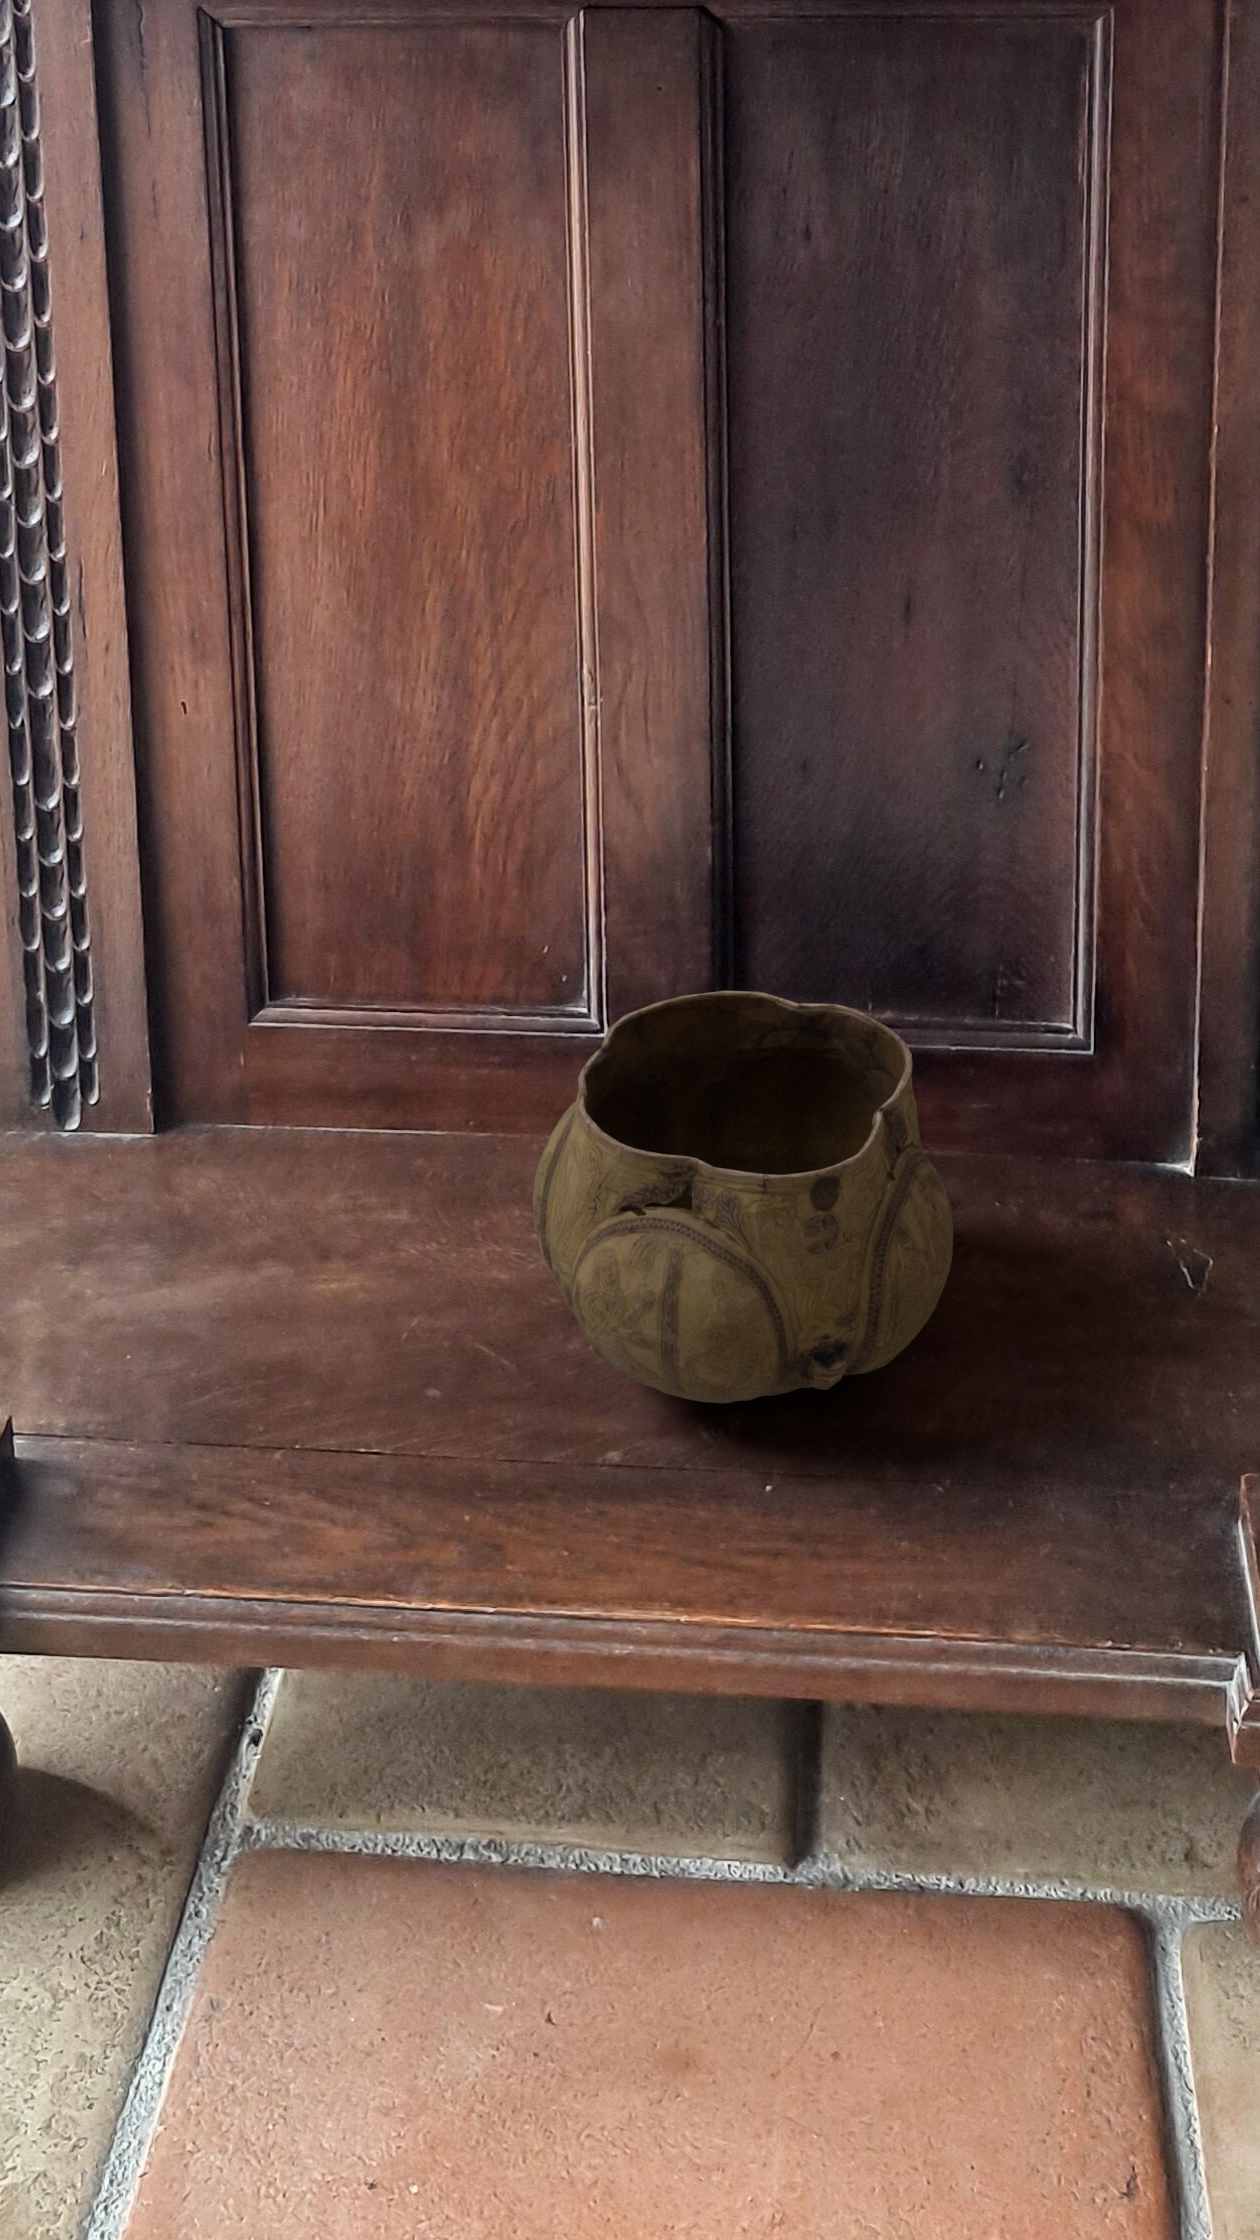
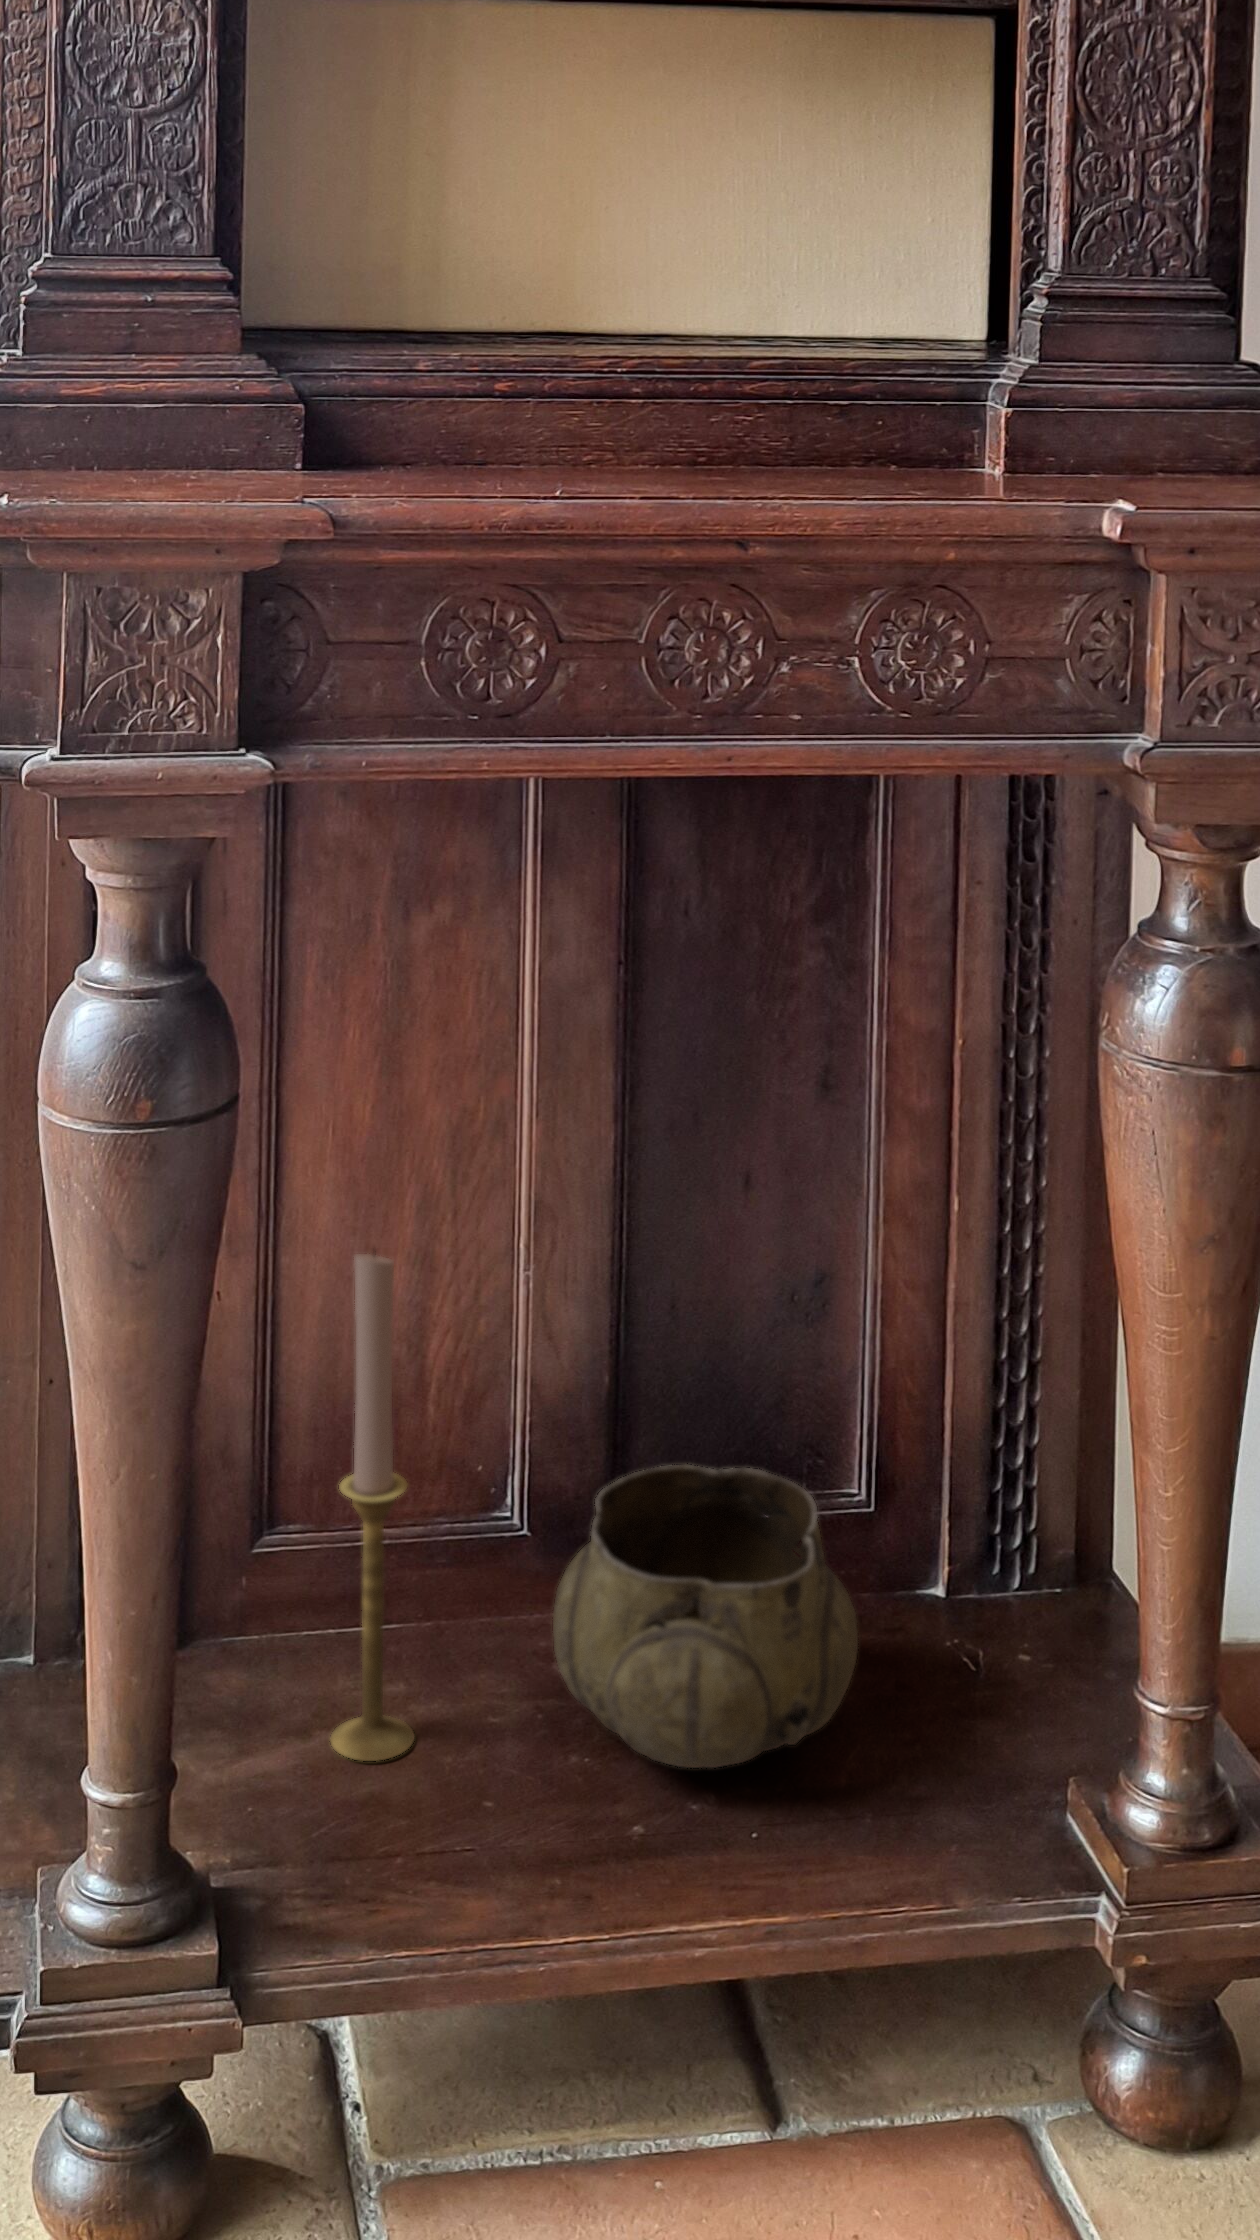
candlestick: none [250,675,364,1326] -> present [331,1254,414,1761]

